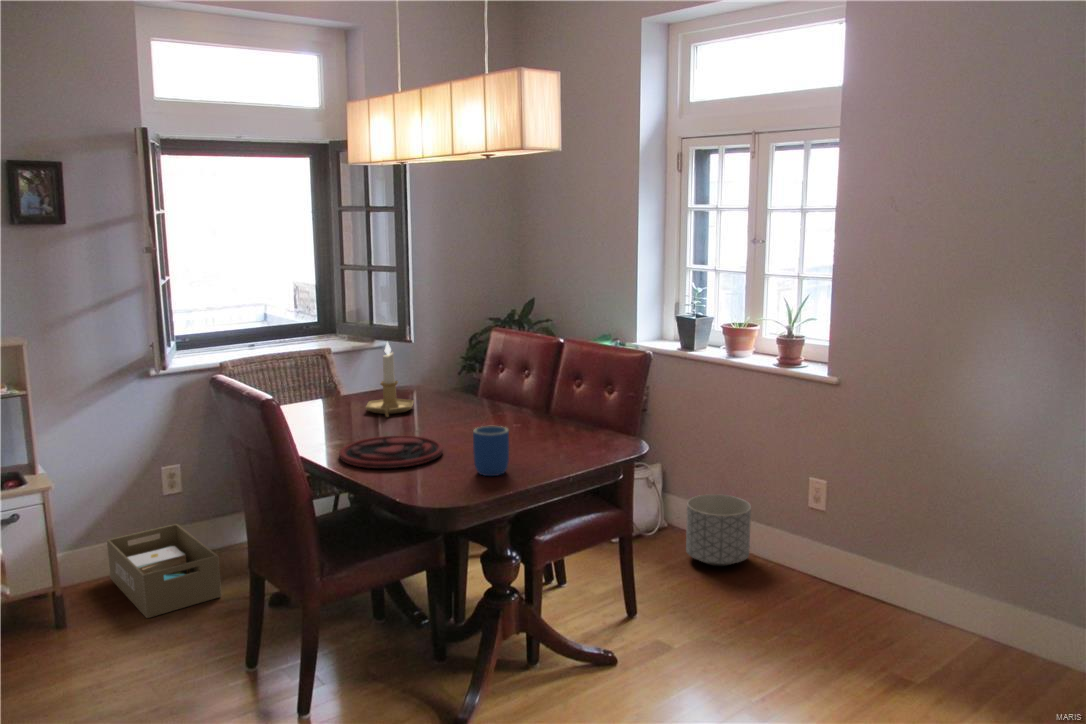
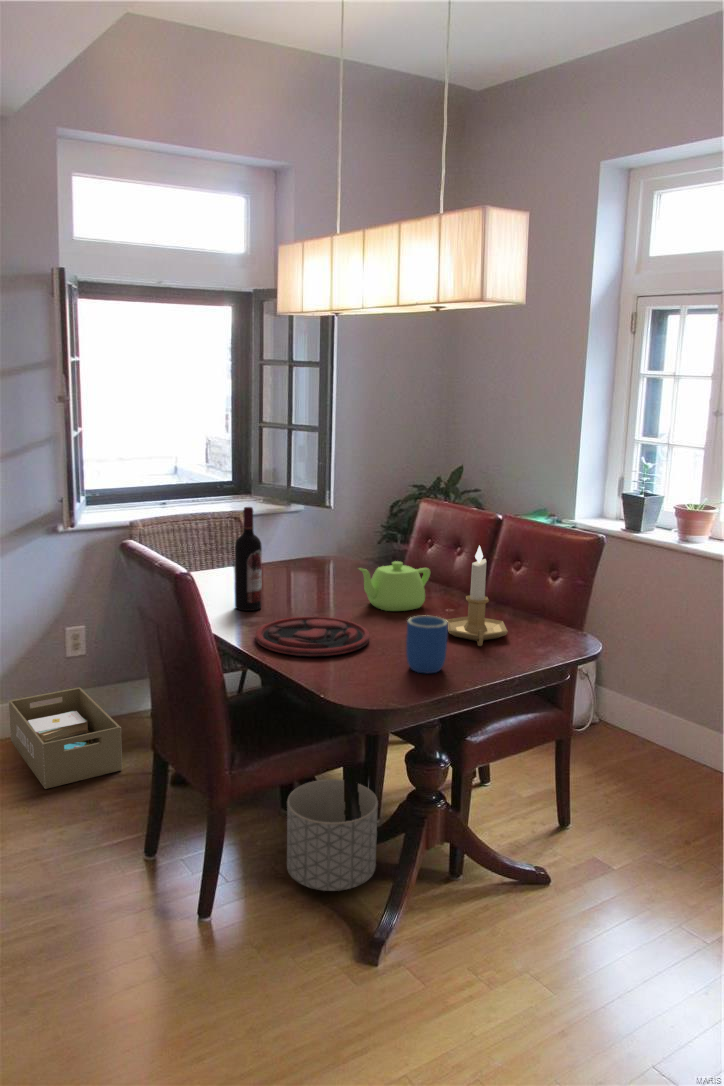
wine bottle: none [319,340,346,435] -> present [235,507,262,611]
candlestick: present [366,342,414,417] -> present [446,546,508,646]
teapot: none [432,384,500,428] -> present [359,561,430,611]
planter: present [686,494,751,566] -> present [287,779,378,891]

